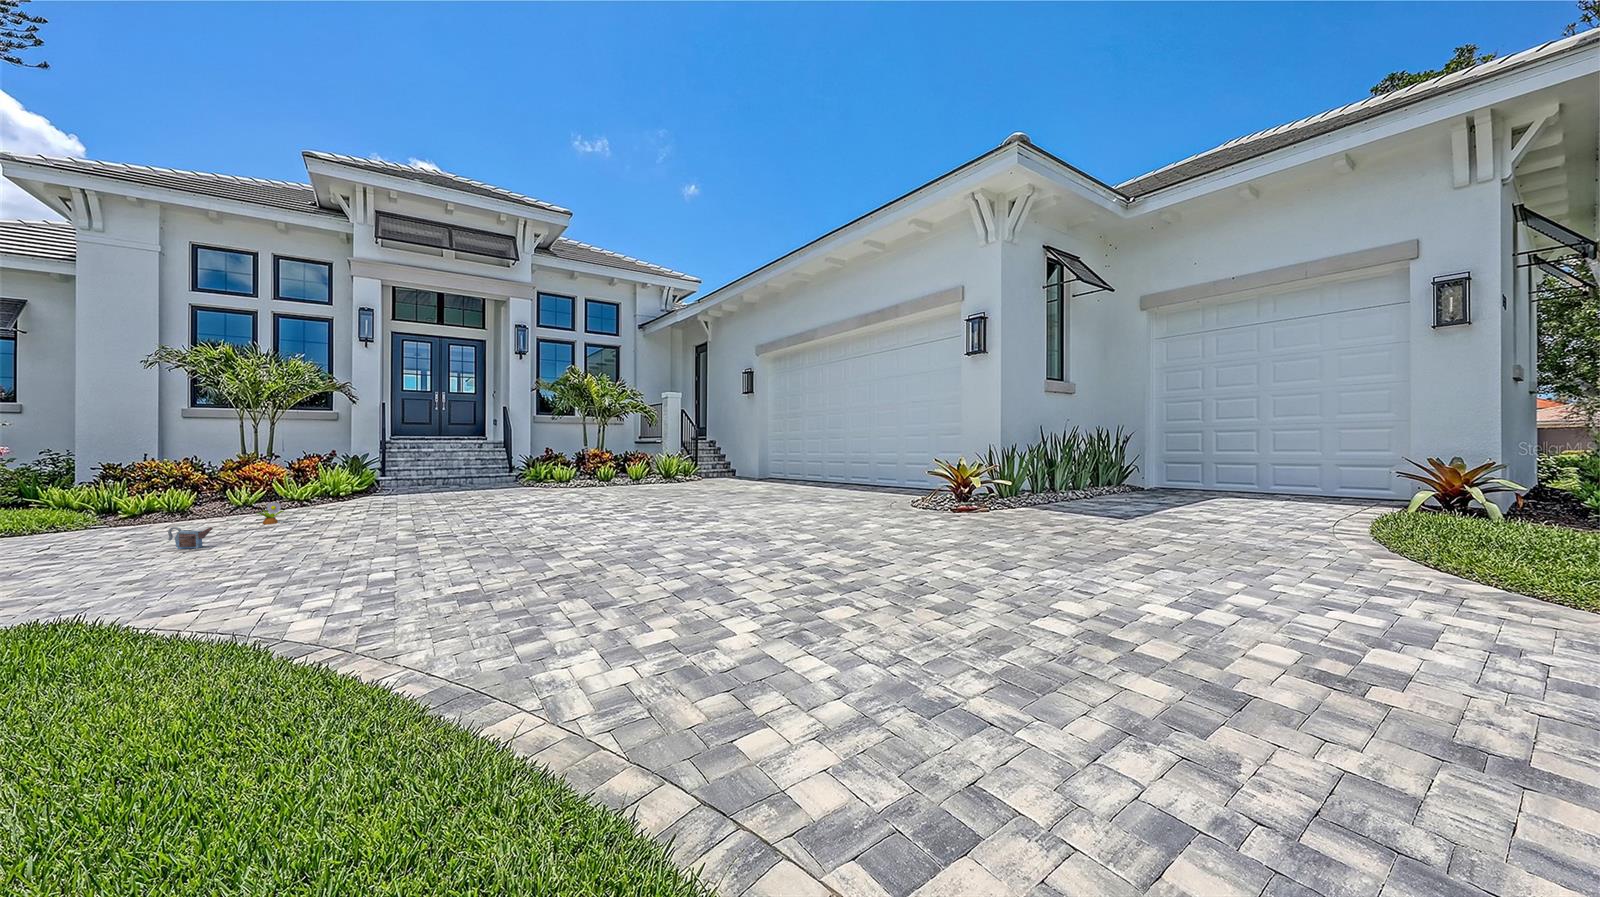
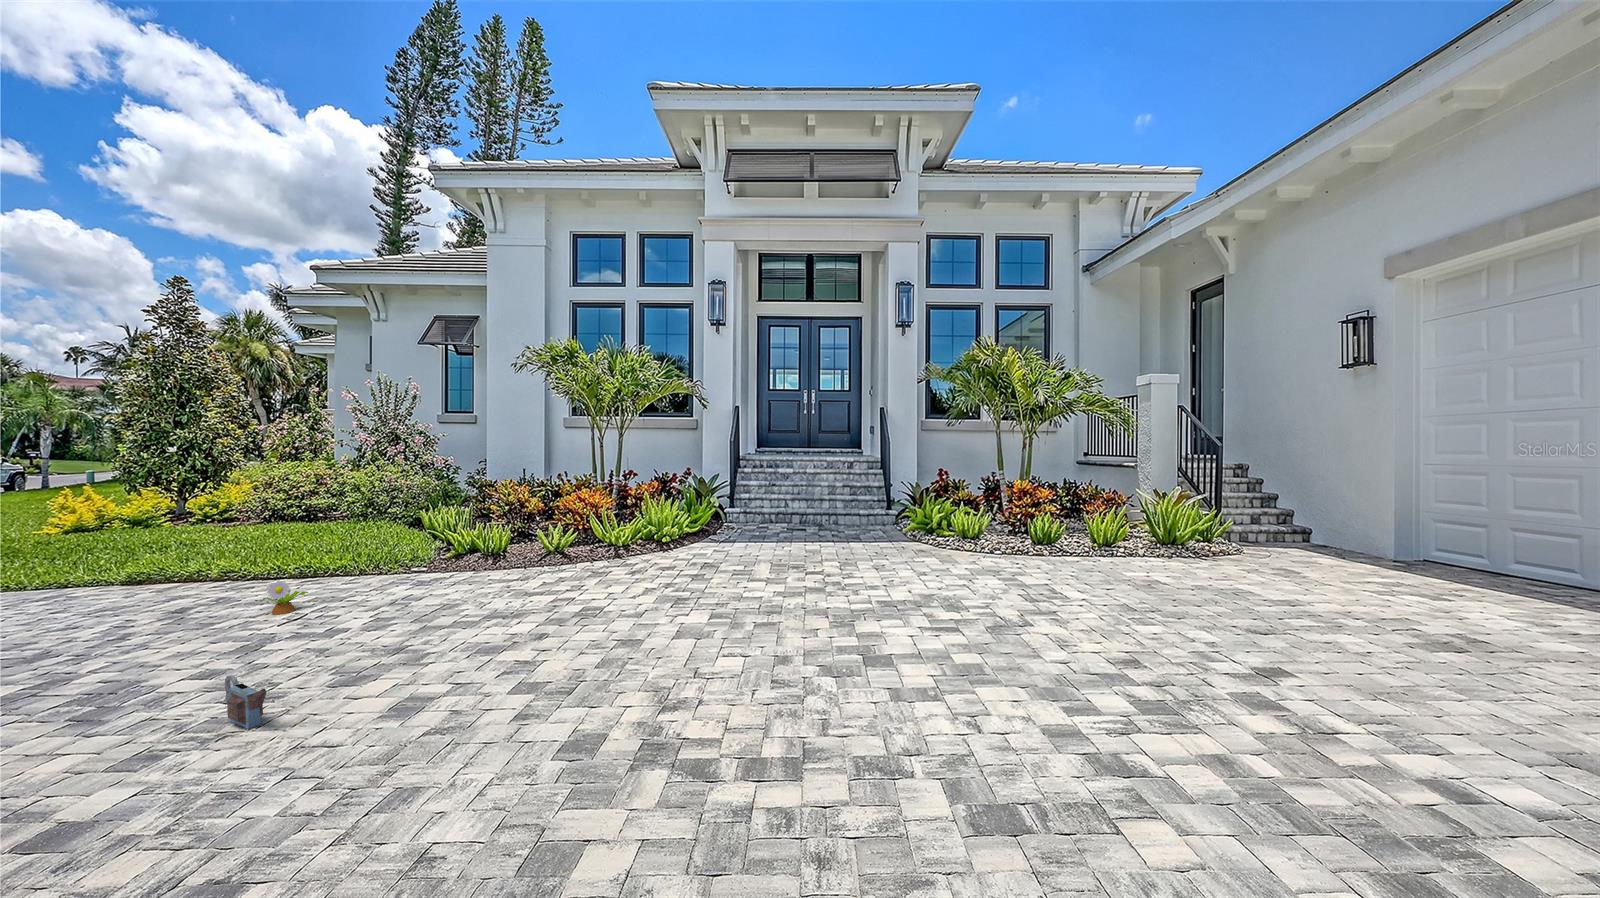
decorative plant: present [257,502,284,524] -> present [260,580,308,614]

